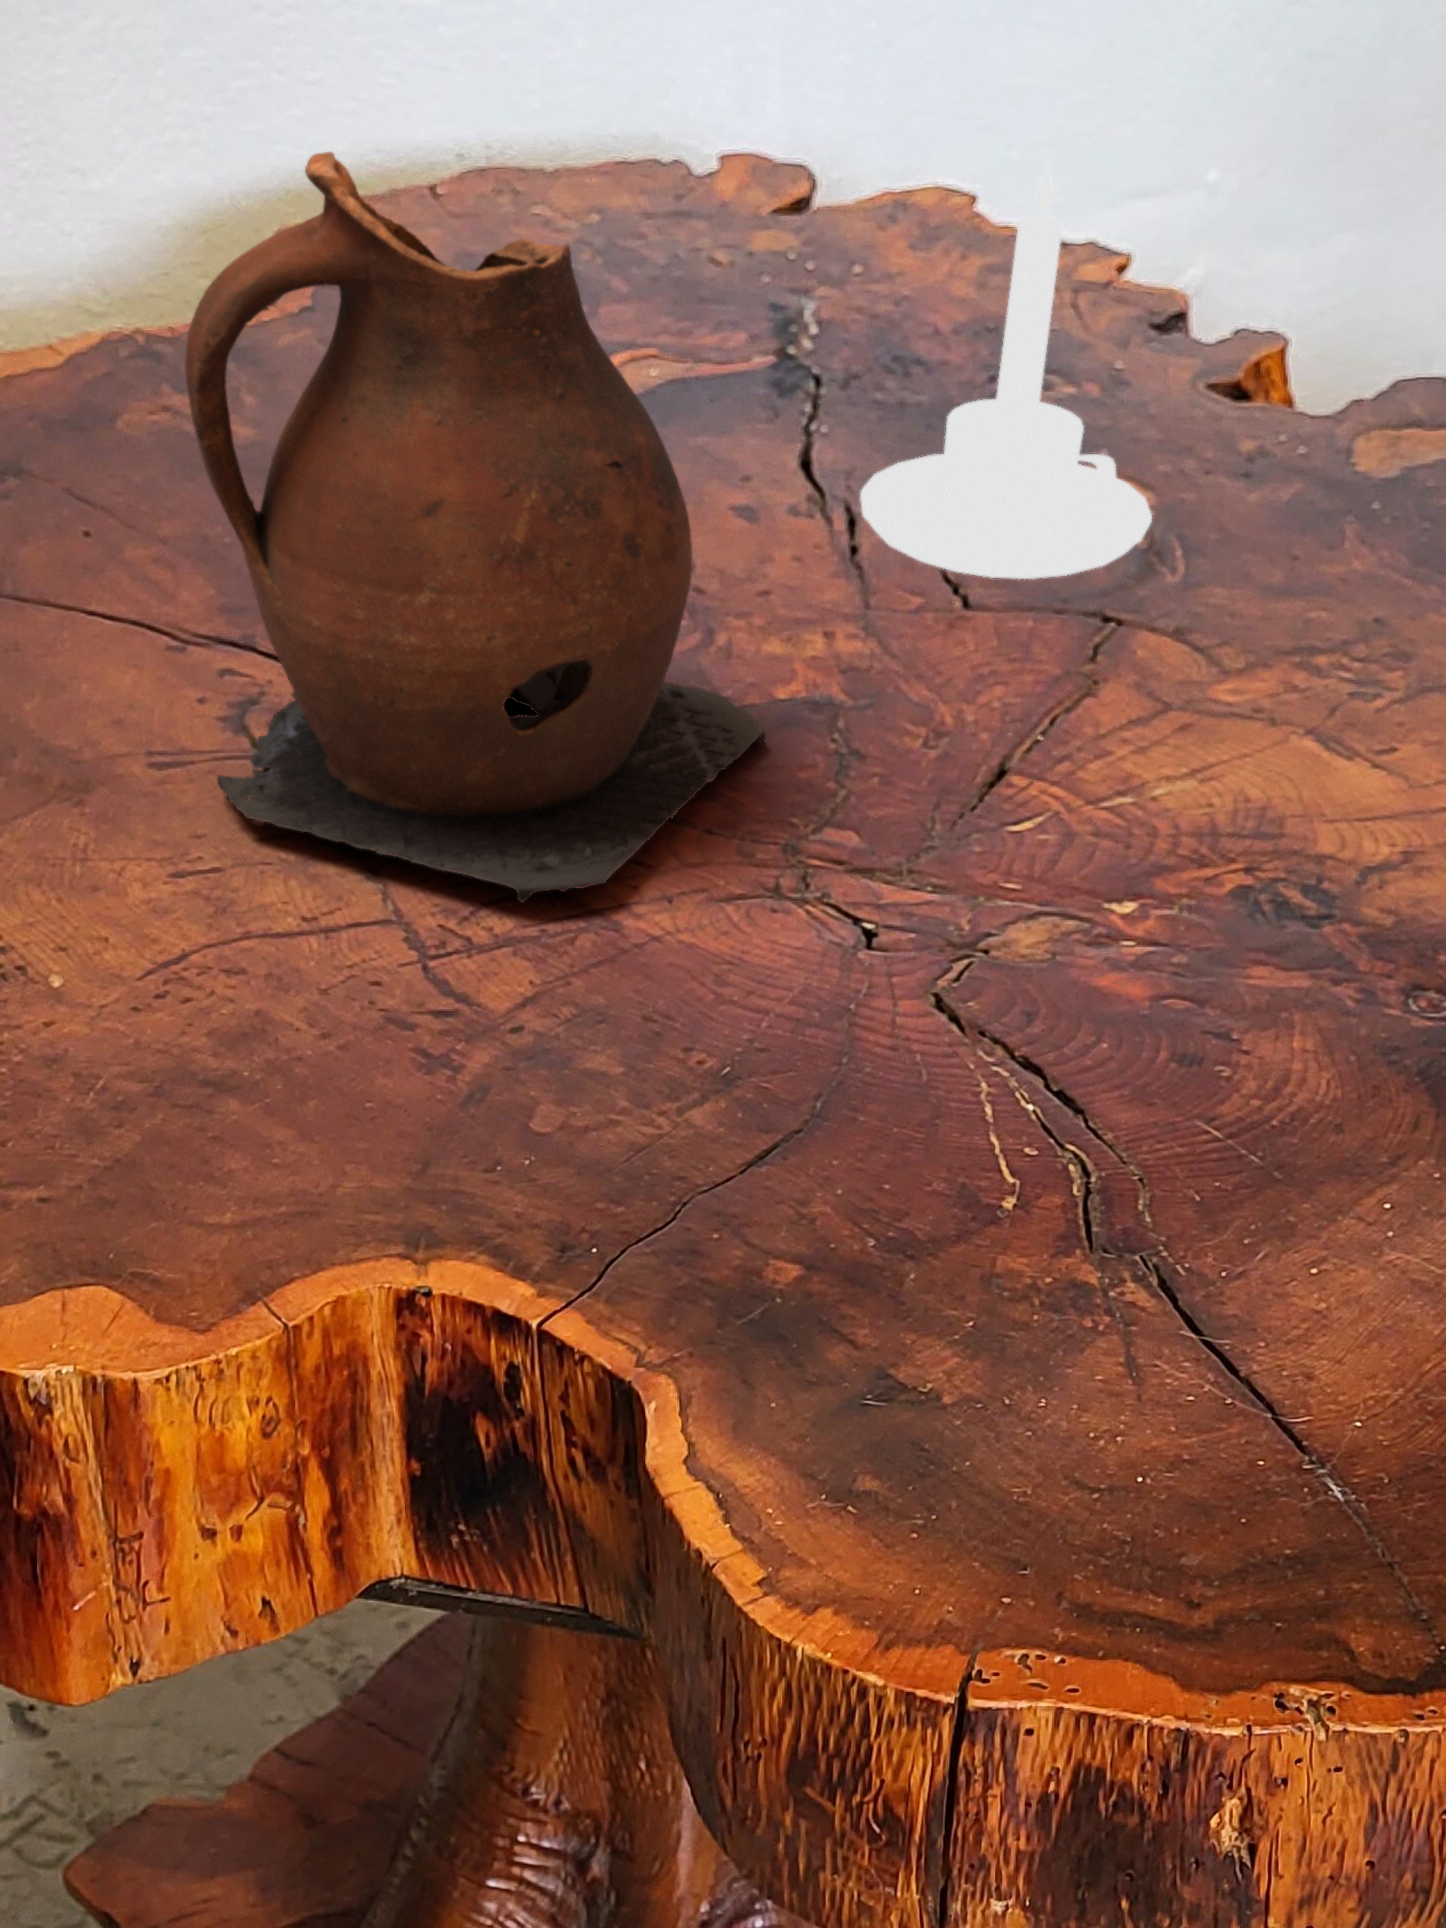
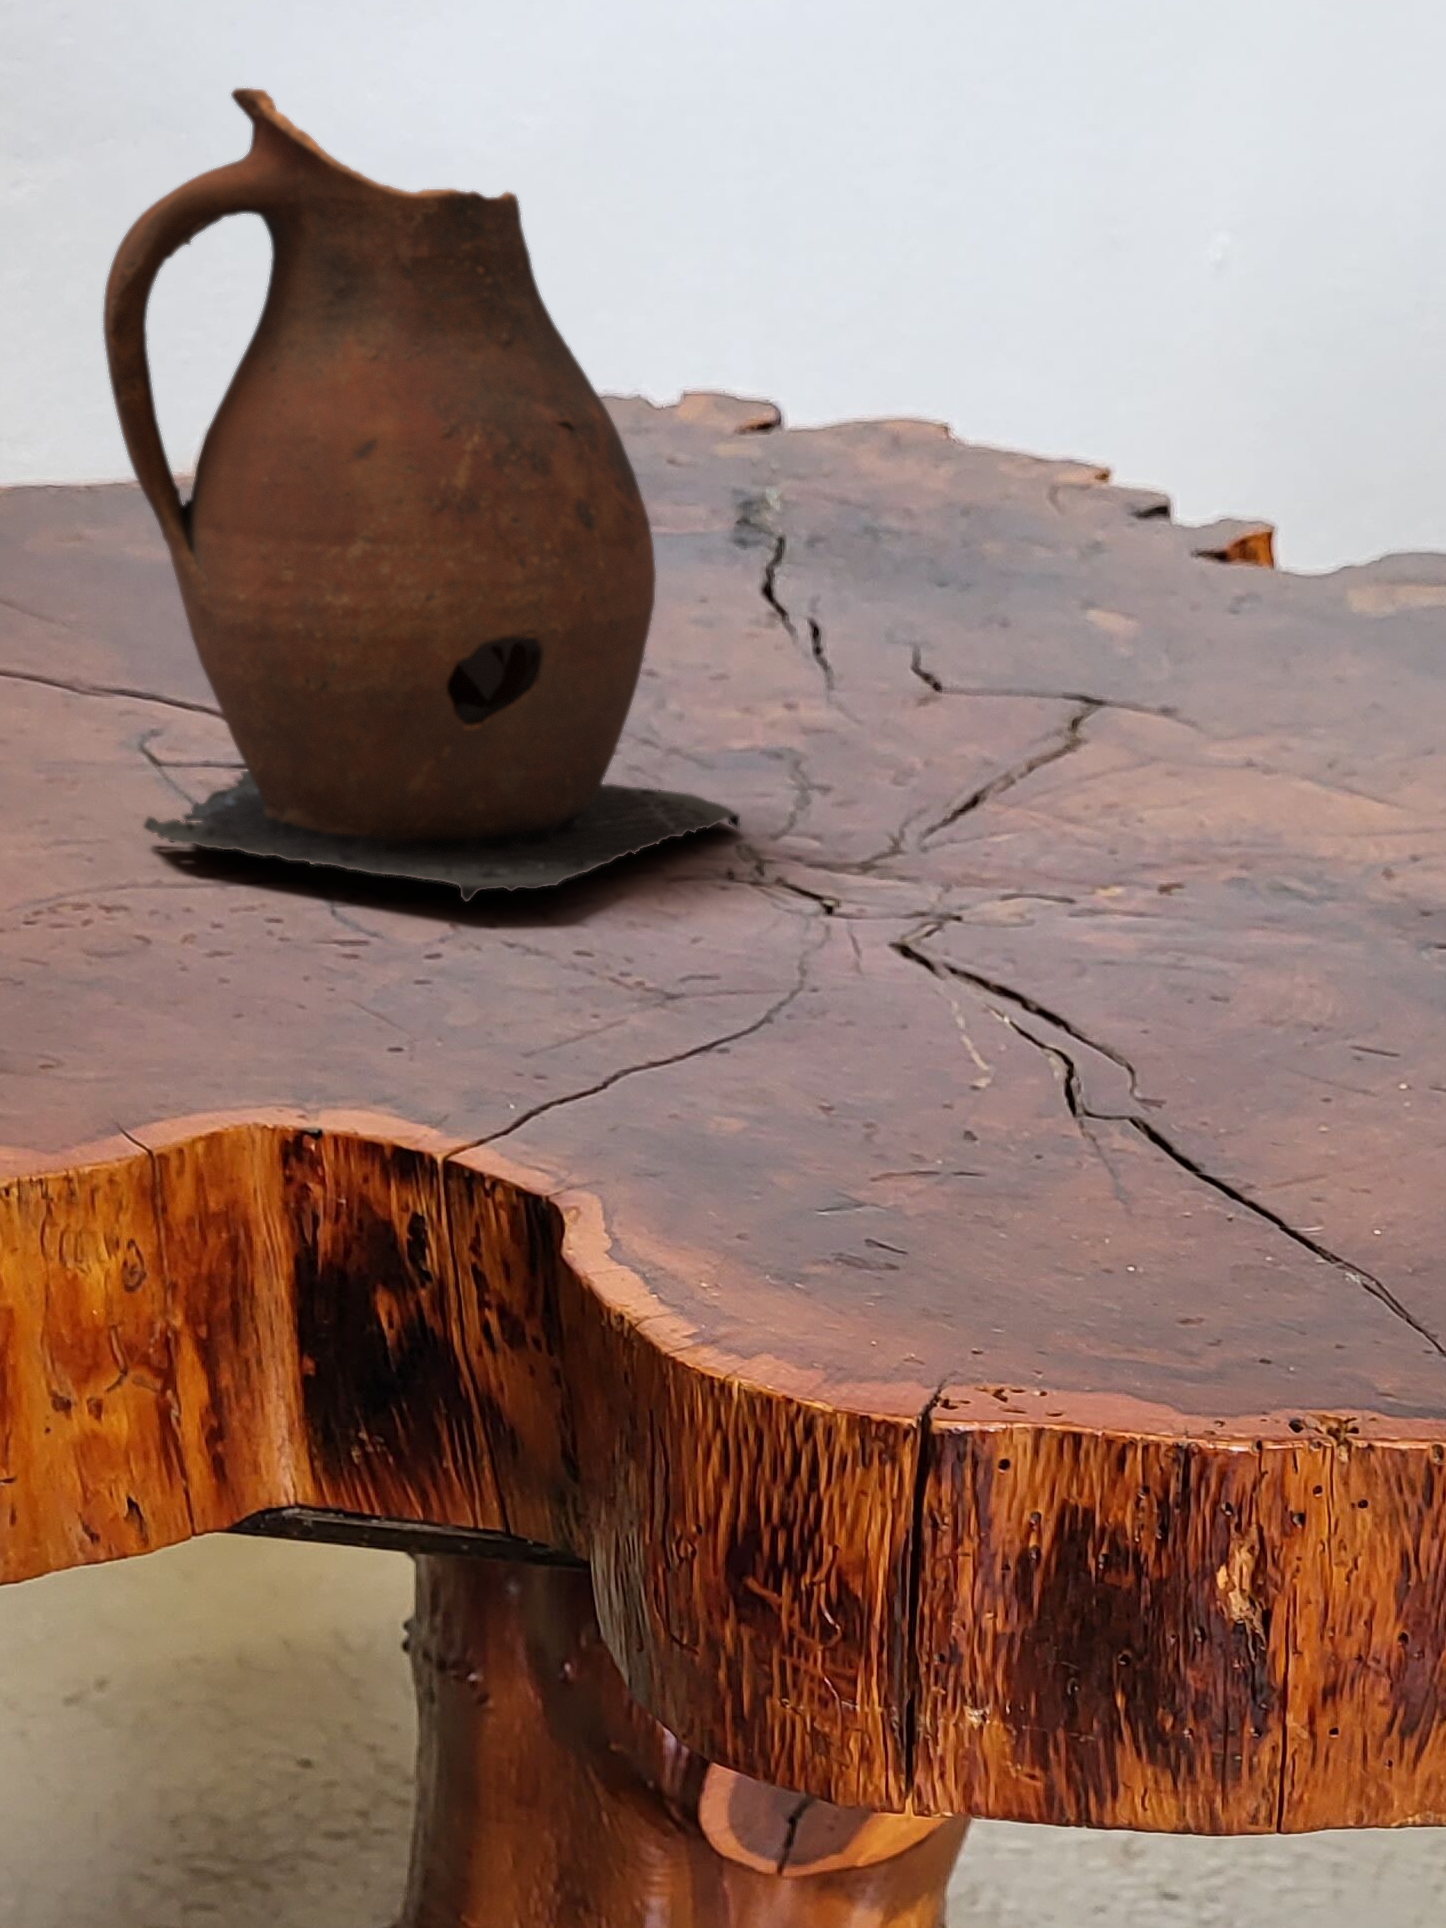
candle holder: present [860,164,1152,579] -> none [848,301,1146,745]

